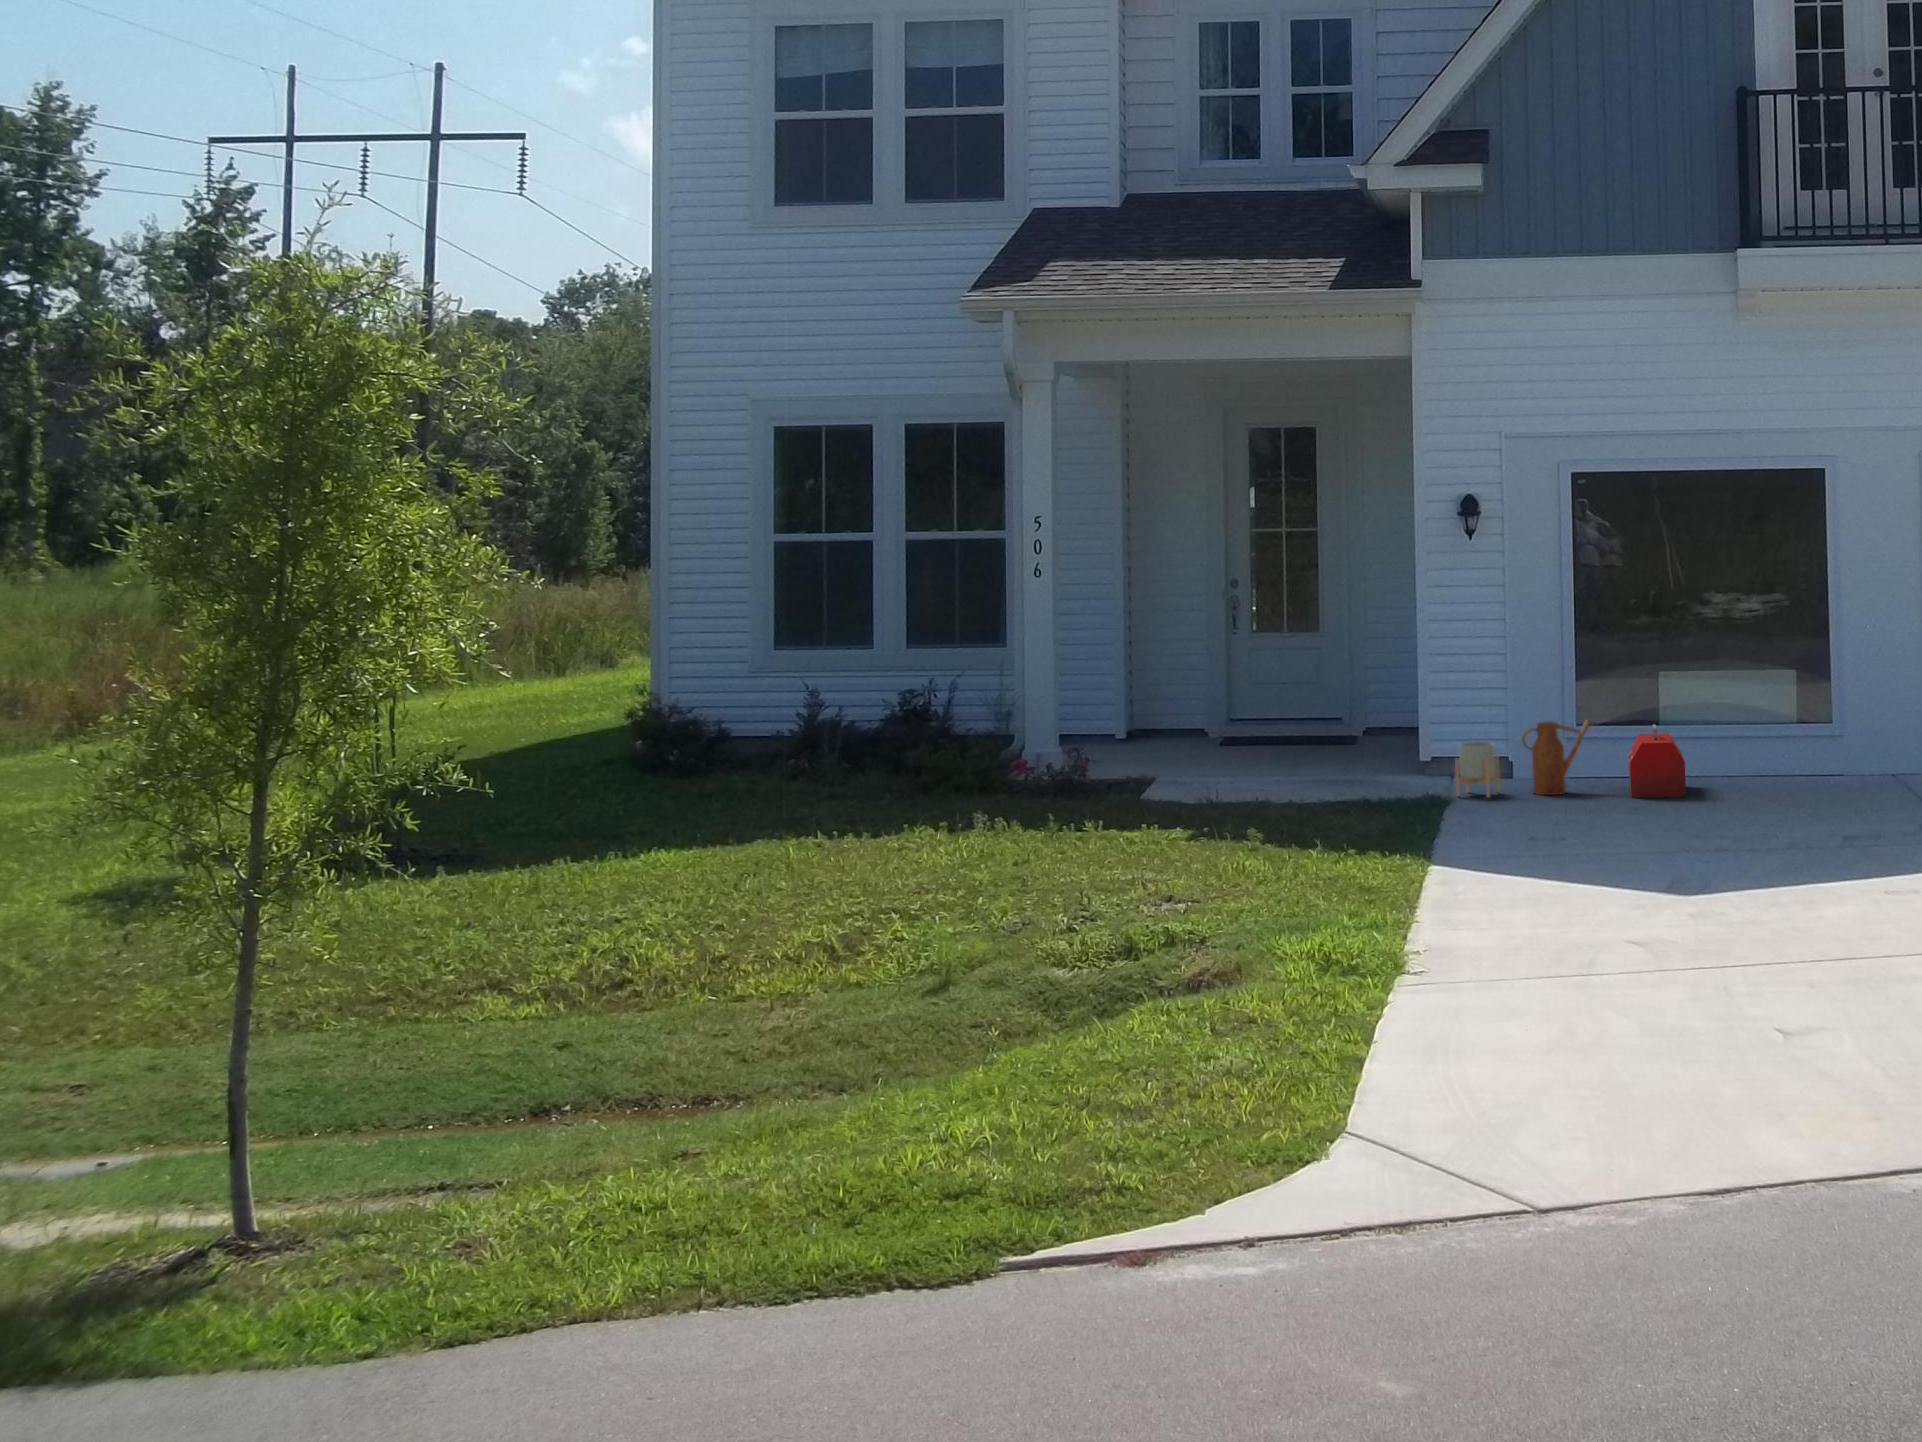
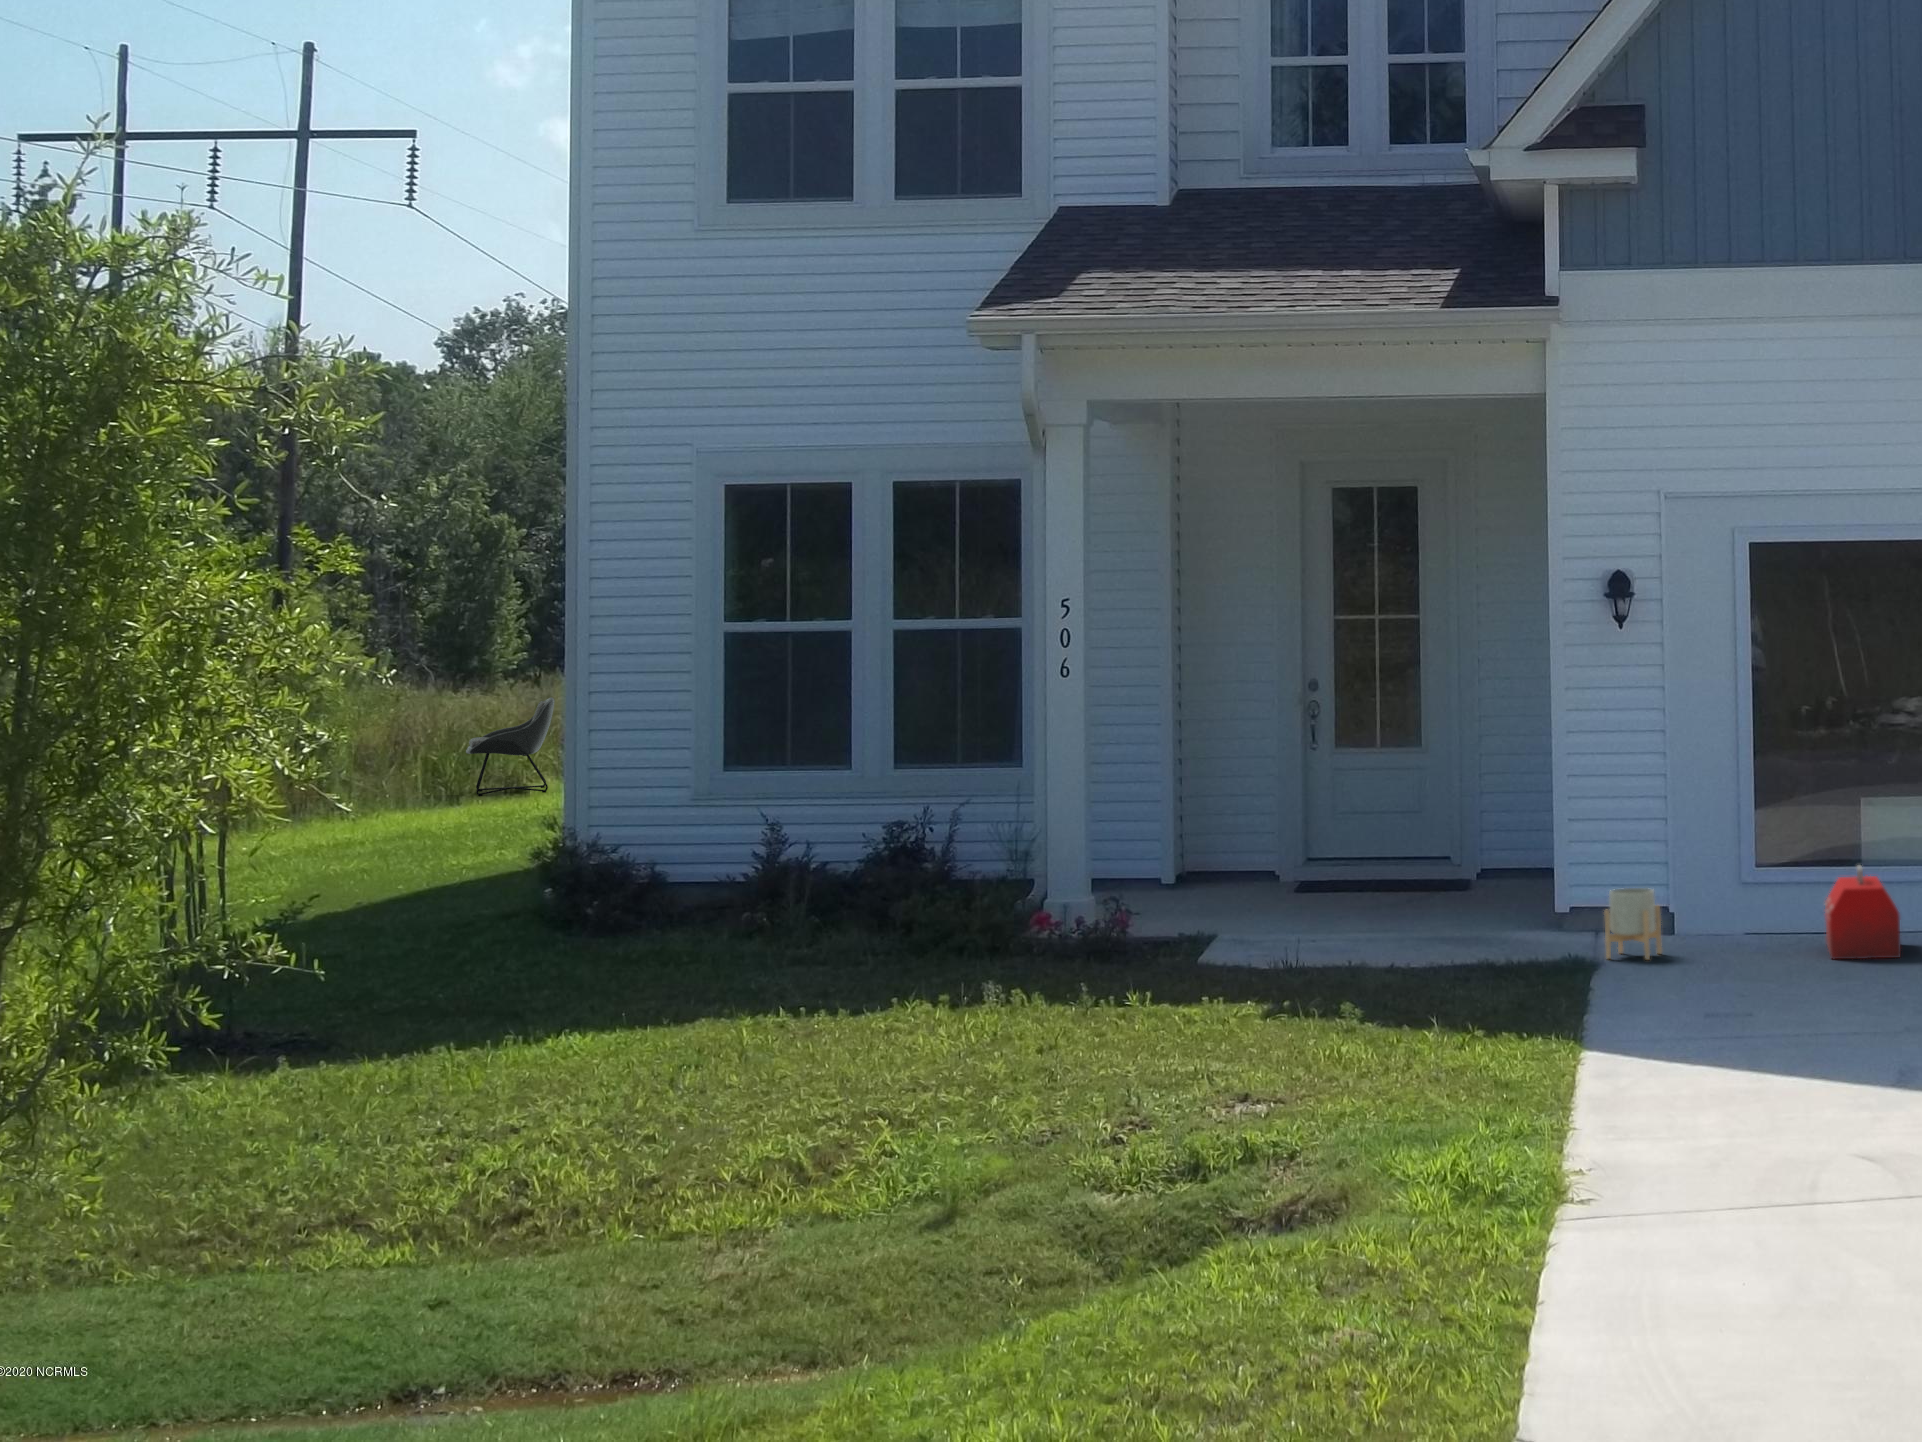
lounge chair: none [574,590,643,668] -> present [466,698,554,796]
watering can: present [1522,721,1590,795] -> none [1690,859,1778,956]

